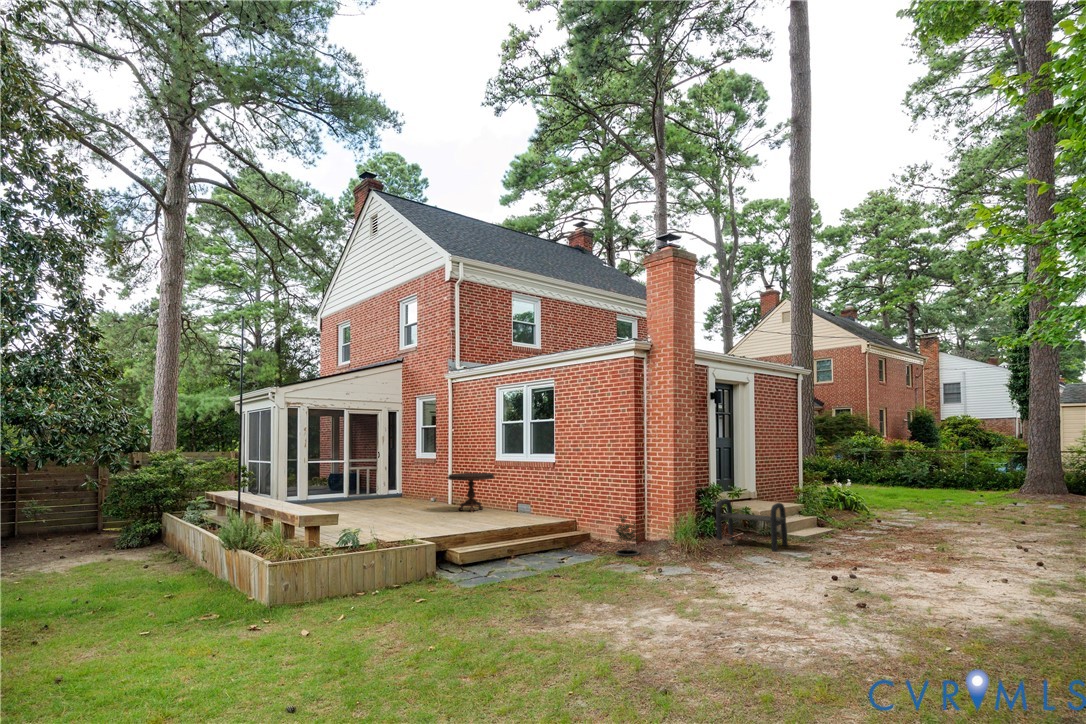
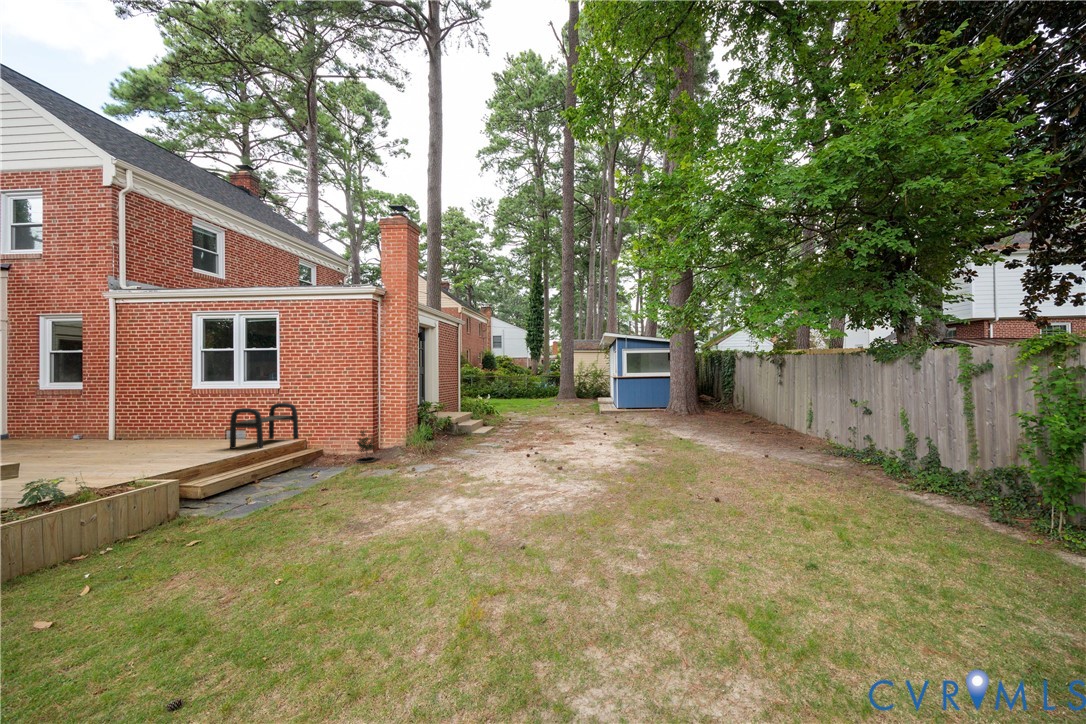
side table: present [448,473,494,512] -> none [124,405,193,447]
bench: present [716,499,788,552] -> present [230,403,299,449]

